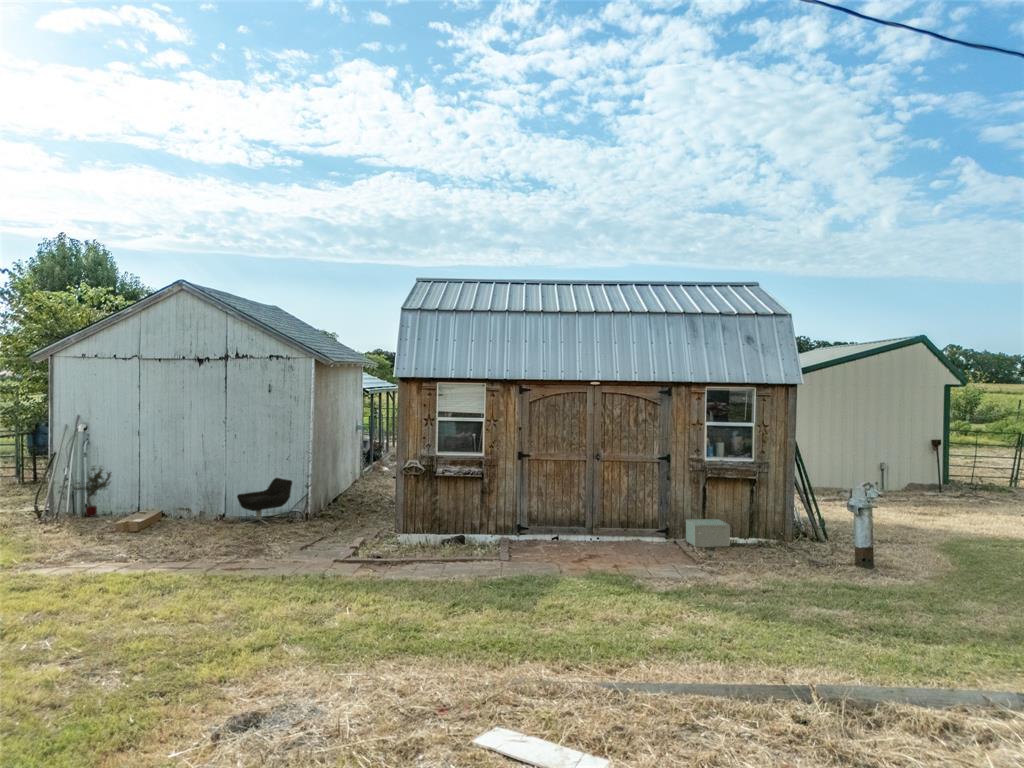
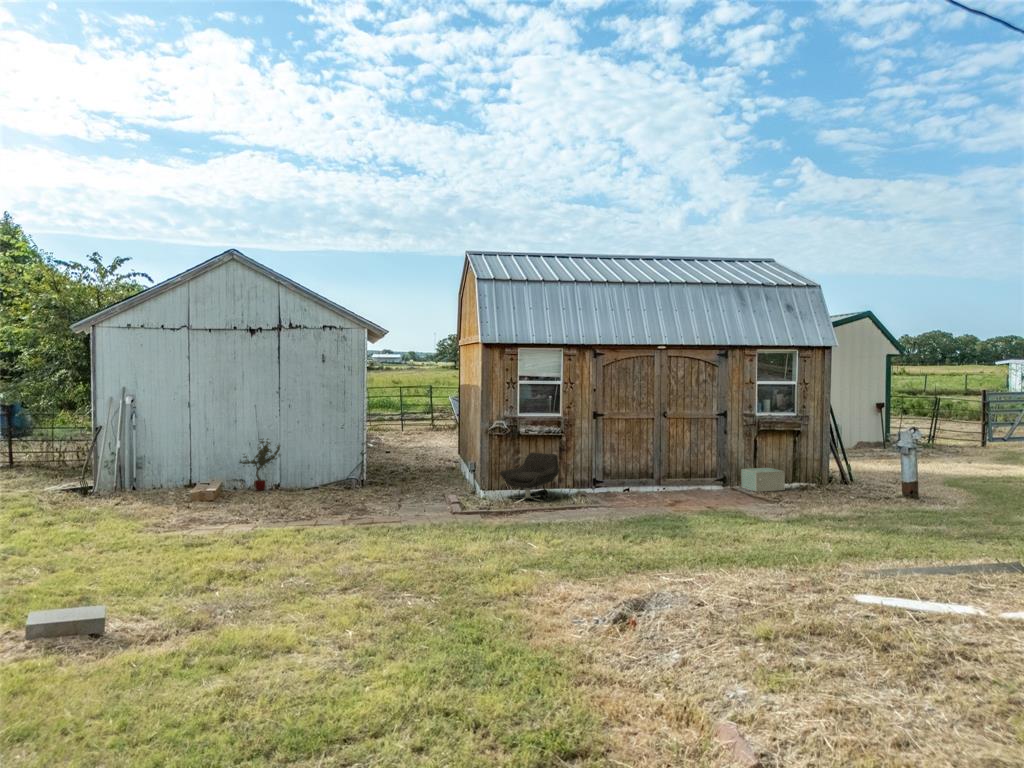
potted tree: present [74,466,112,516] -> present [240,438,280,491]
lounge chair: present [237,478,292,524] -> present [500,453,559,503]

